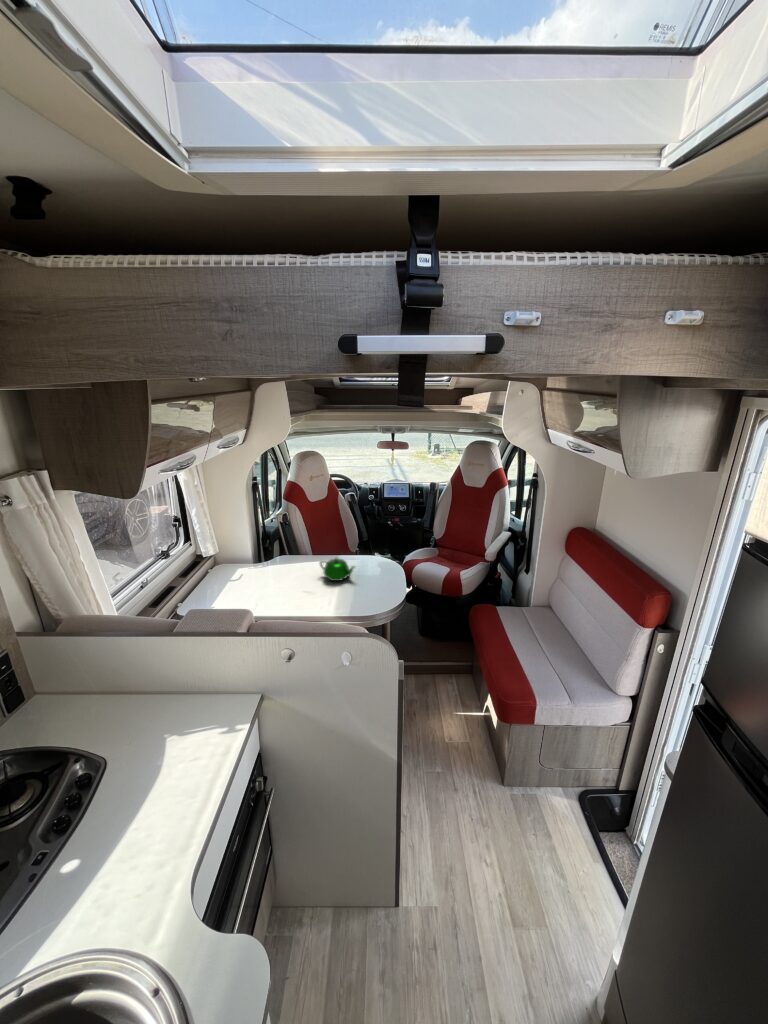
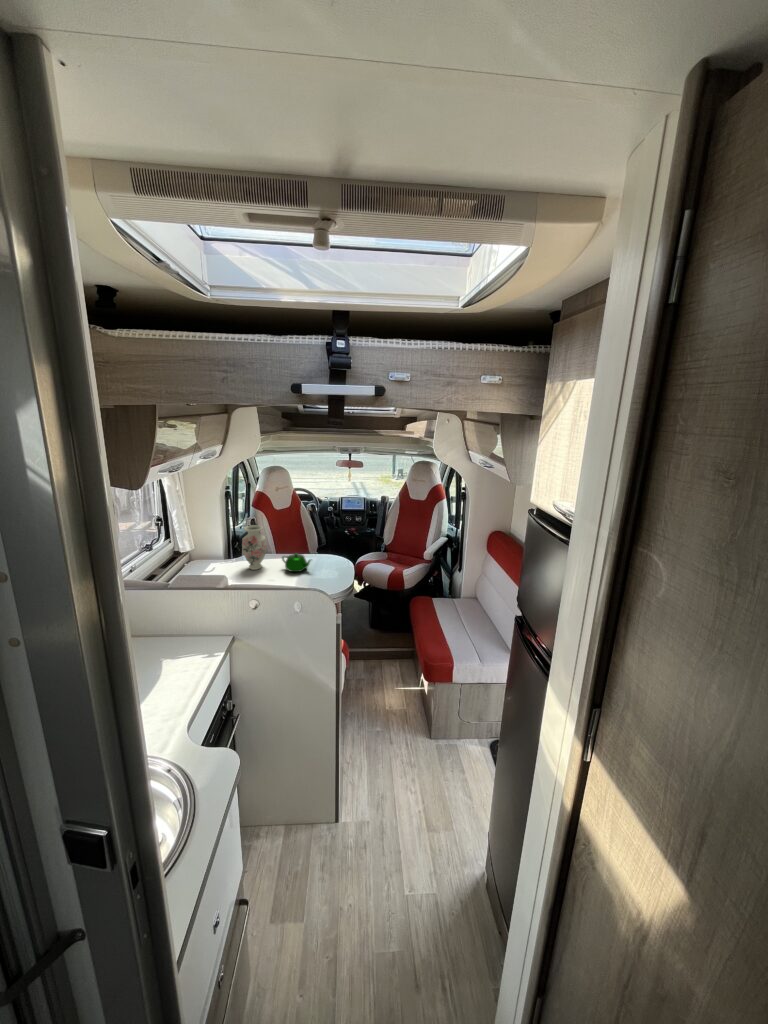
vase: none [273,524,302,577] -> present [242,525,267,570]

